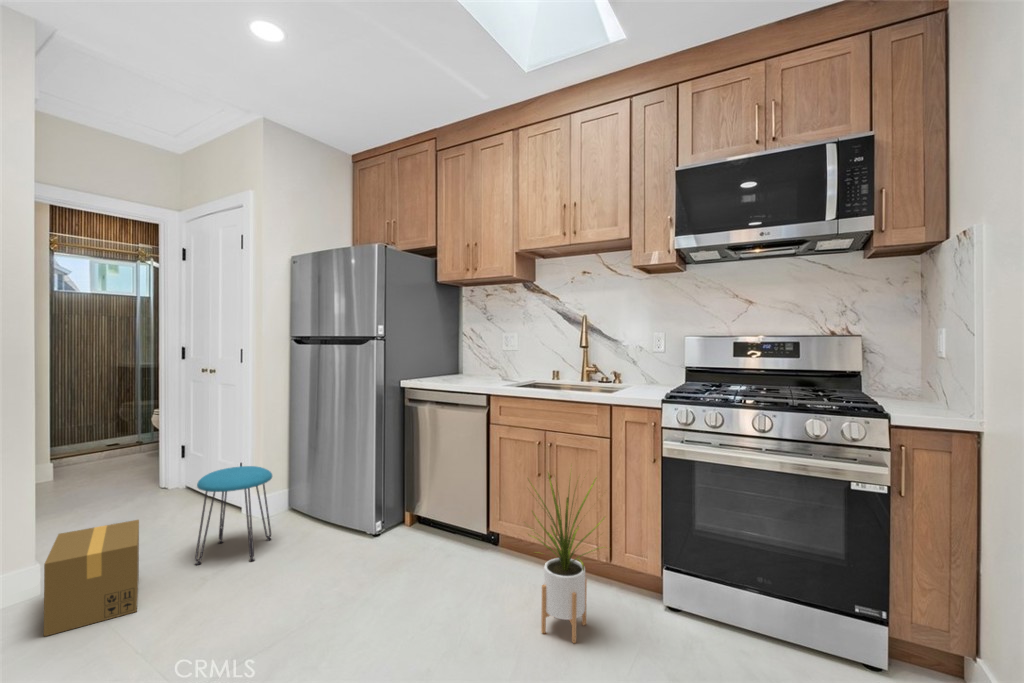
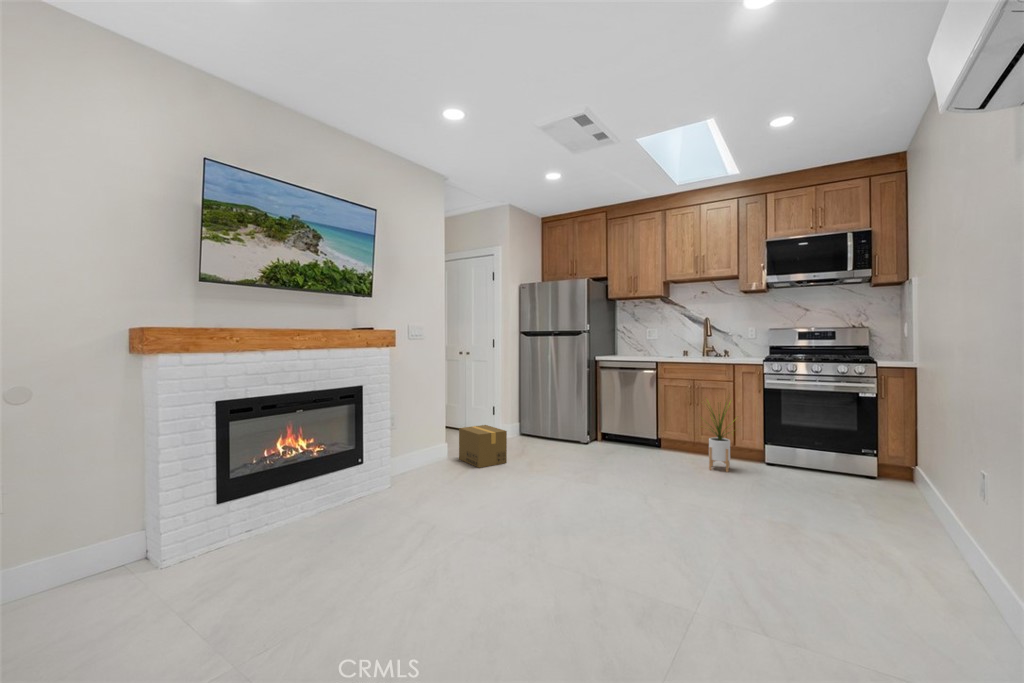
stool: present [195,466,272,565] -> none [501,404,536,452]

